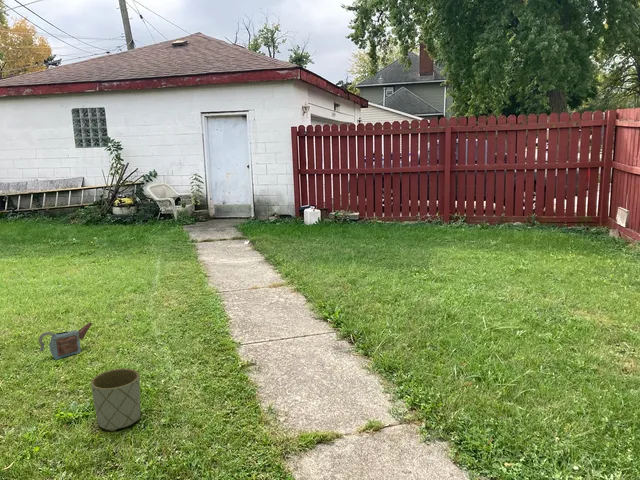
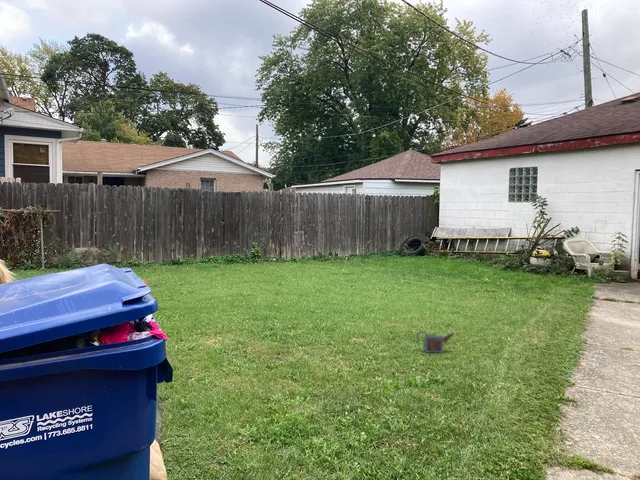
planter: present [91,368,140,431] -> none [426,359,459,401]

